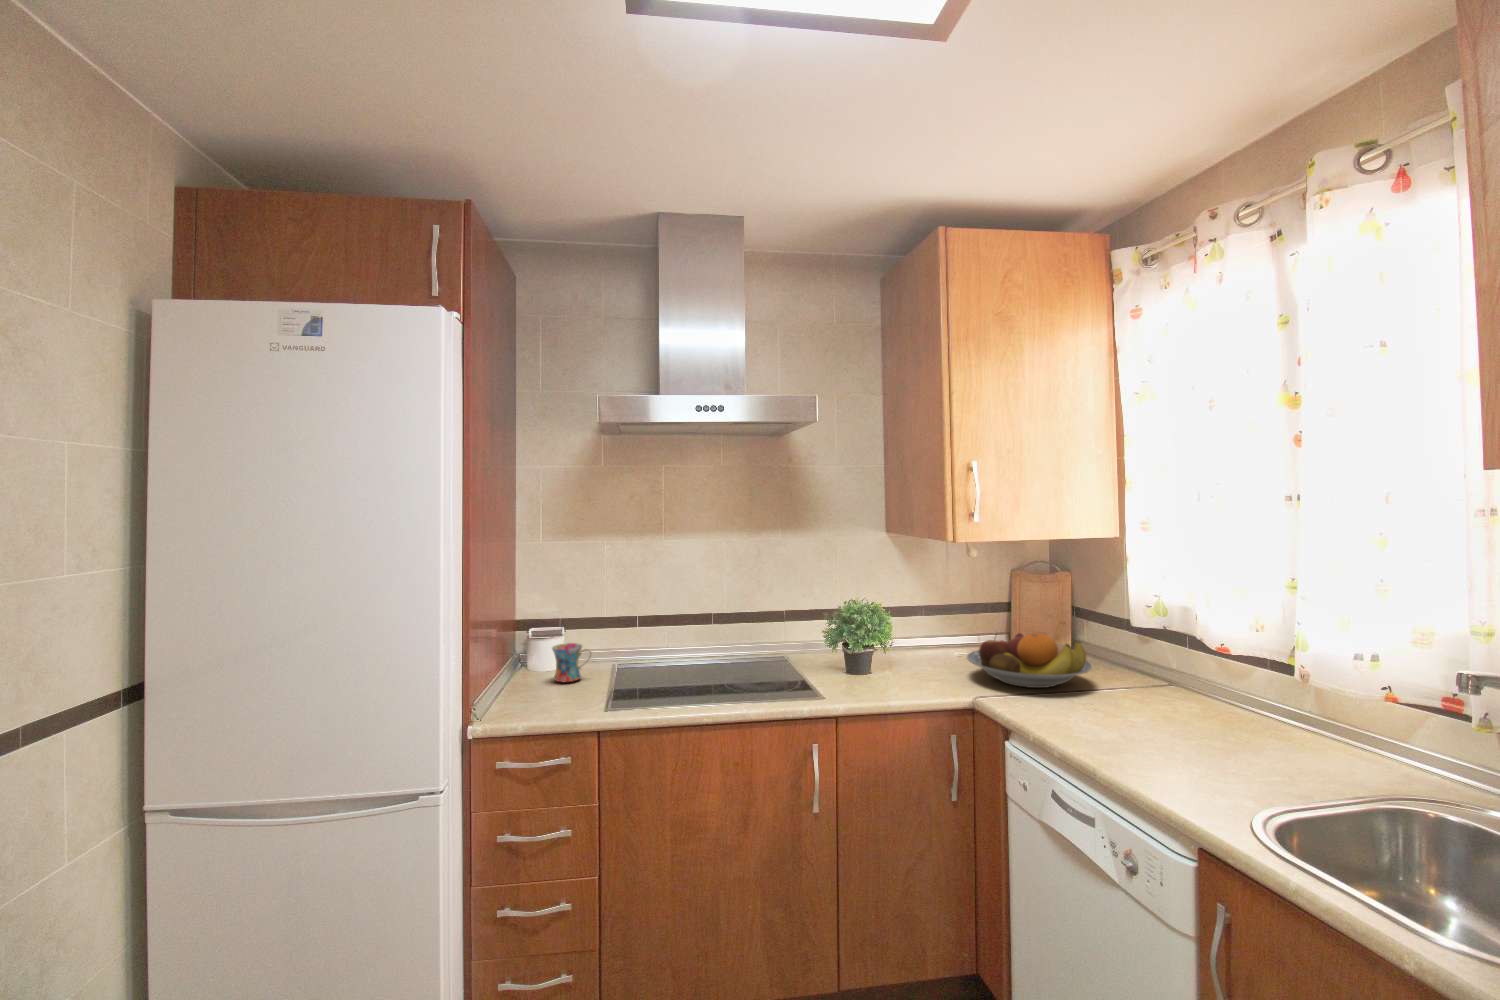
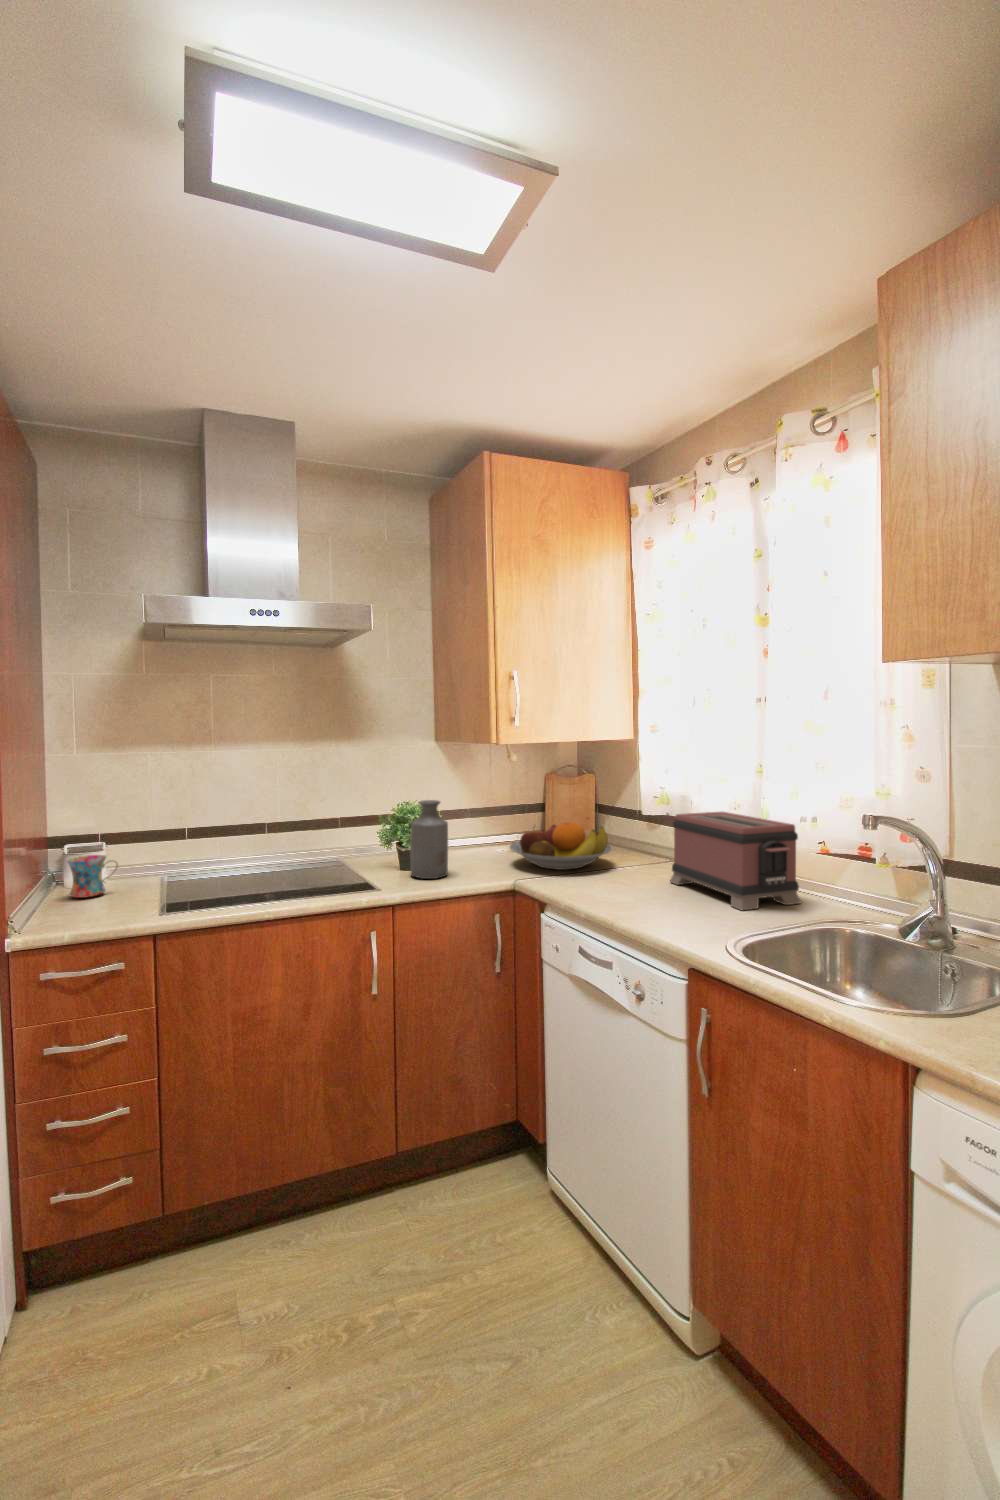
bottle: none [858,603,898,688] -> present [410,800,448,879]
toaster: none [1167,633,1358,764] -> present [670,812,801,911]

